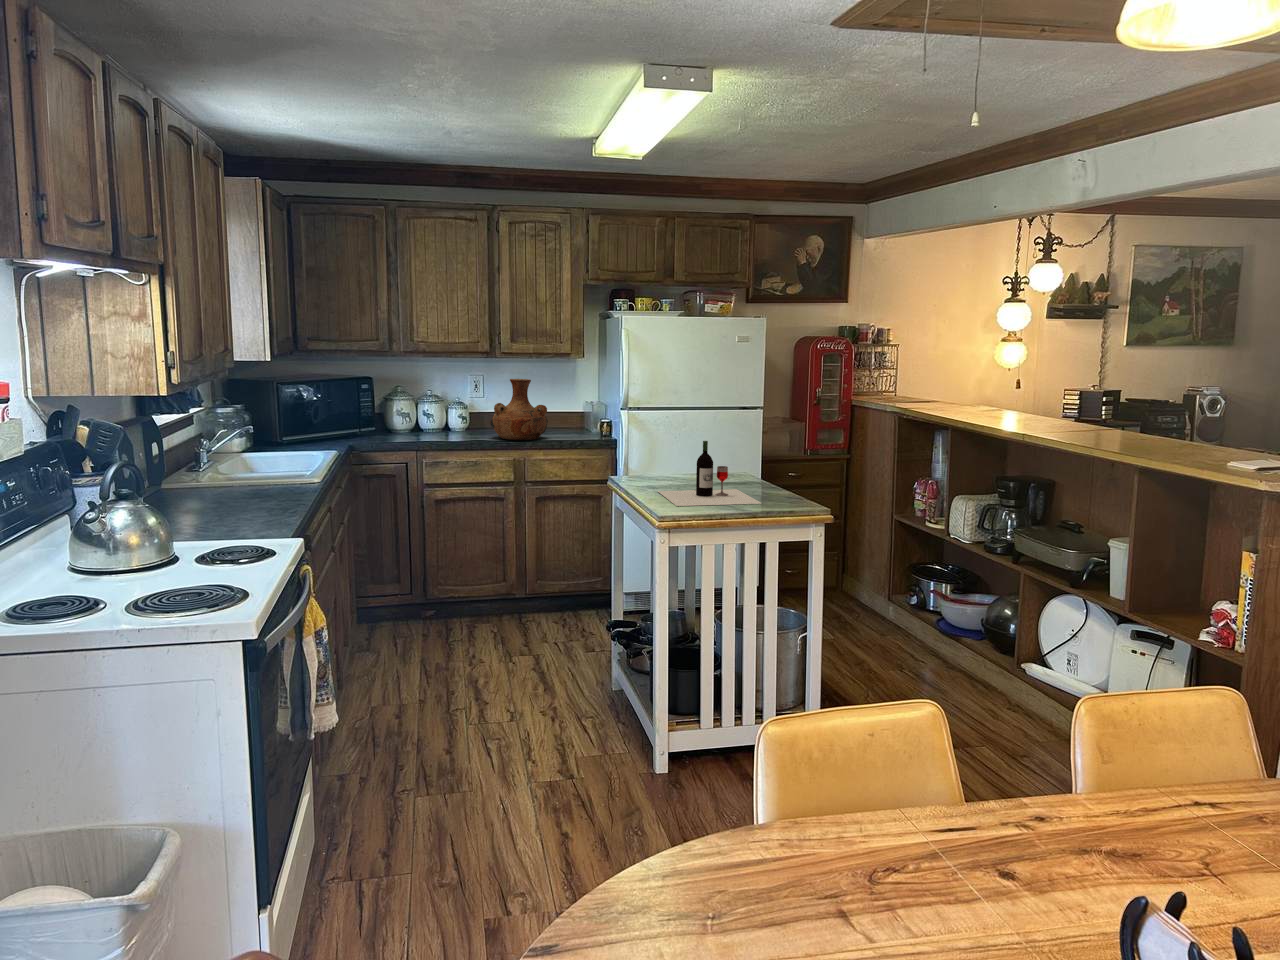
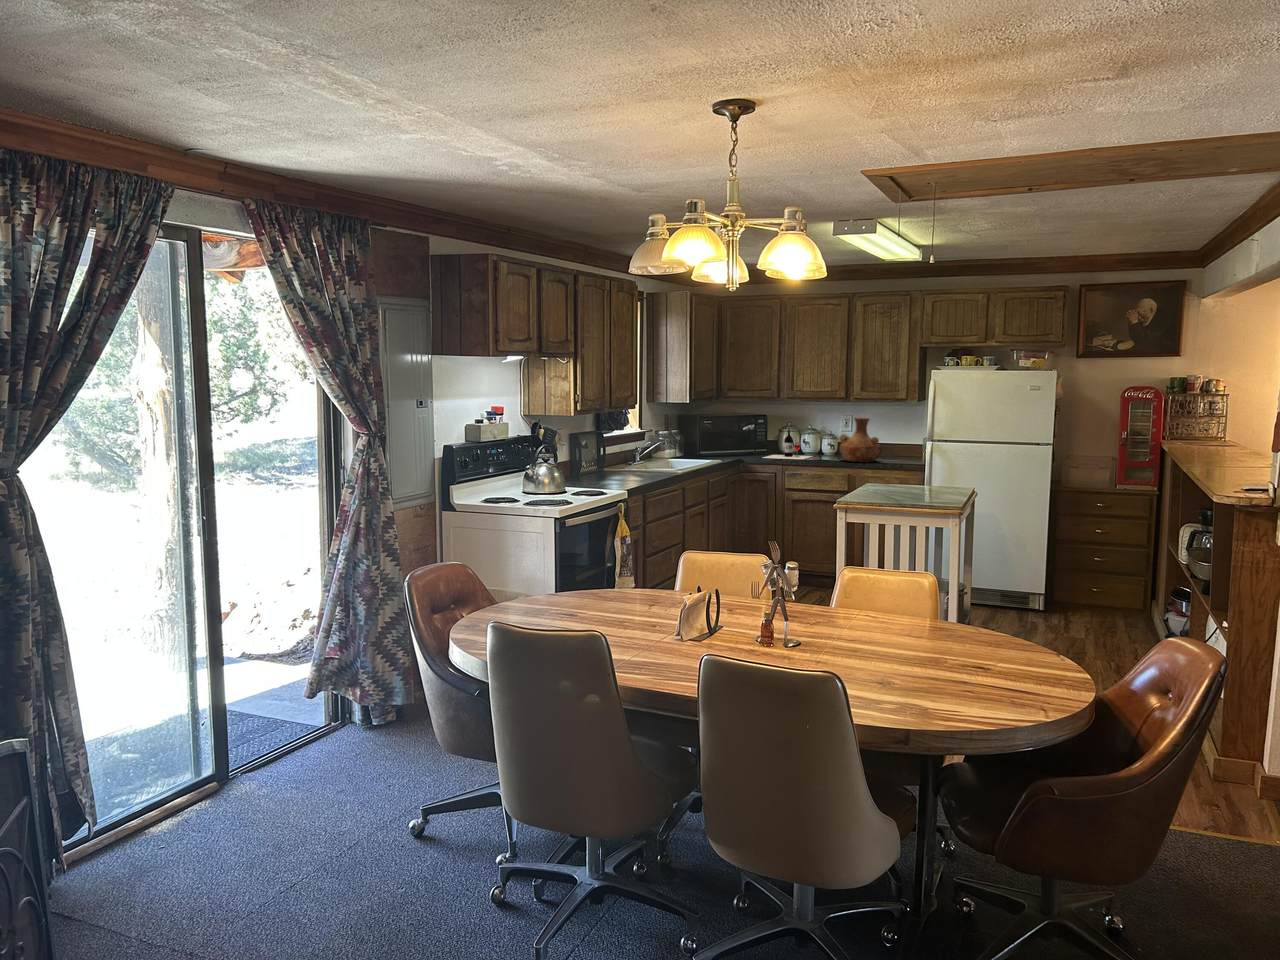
wine bottle: present [658,441,761,506] -> present [763,429,812,459]

